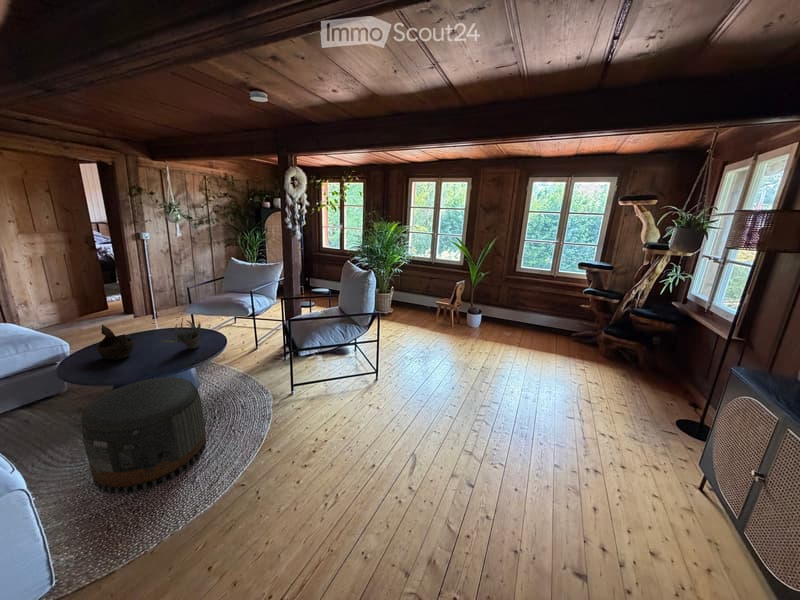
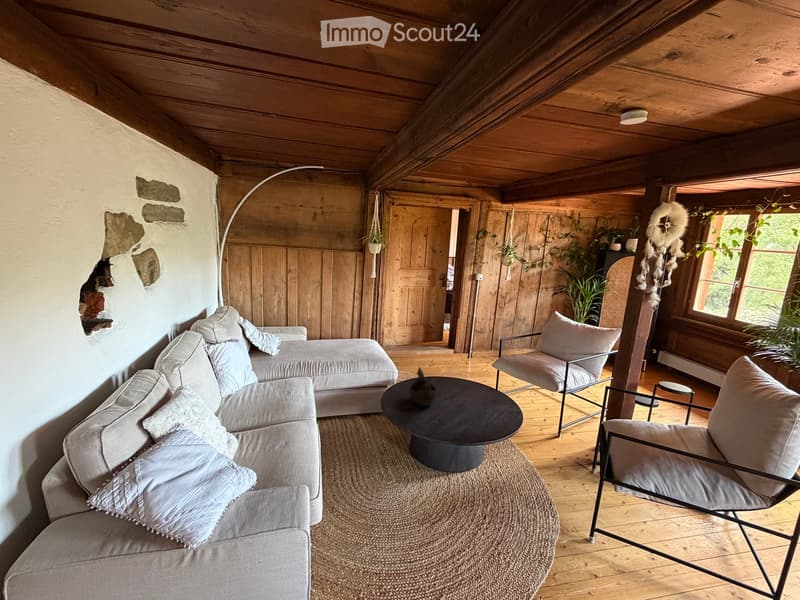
succulent plant: present [161,318,201,349] -> none [457,383,498,421]
pouf: present [82,377,206,494] -> none [369,441,473,577]

